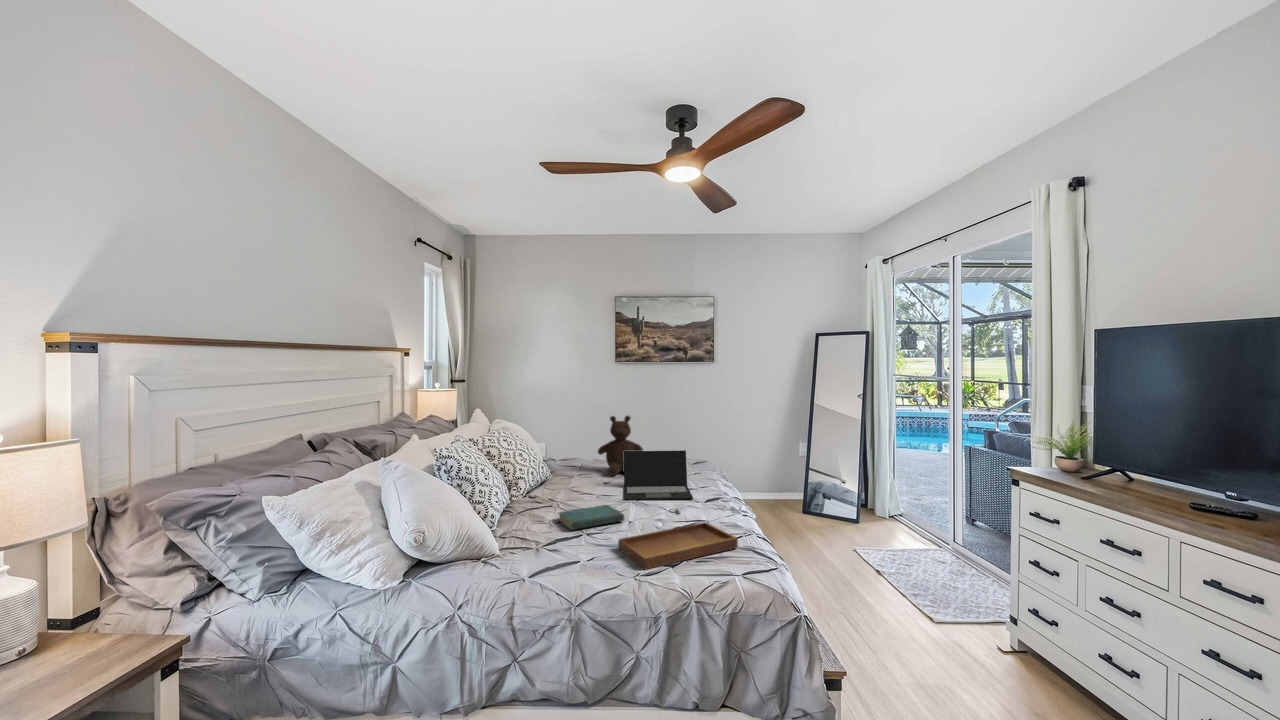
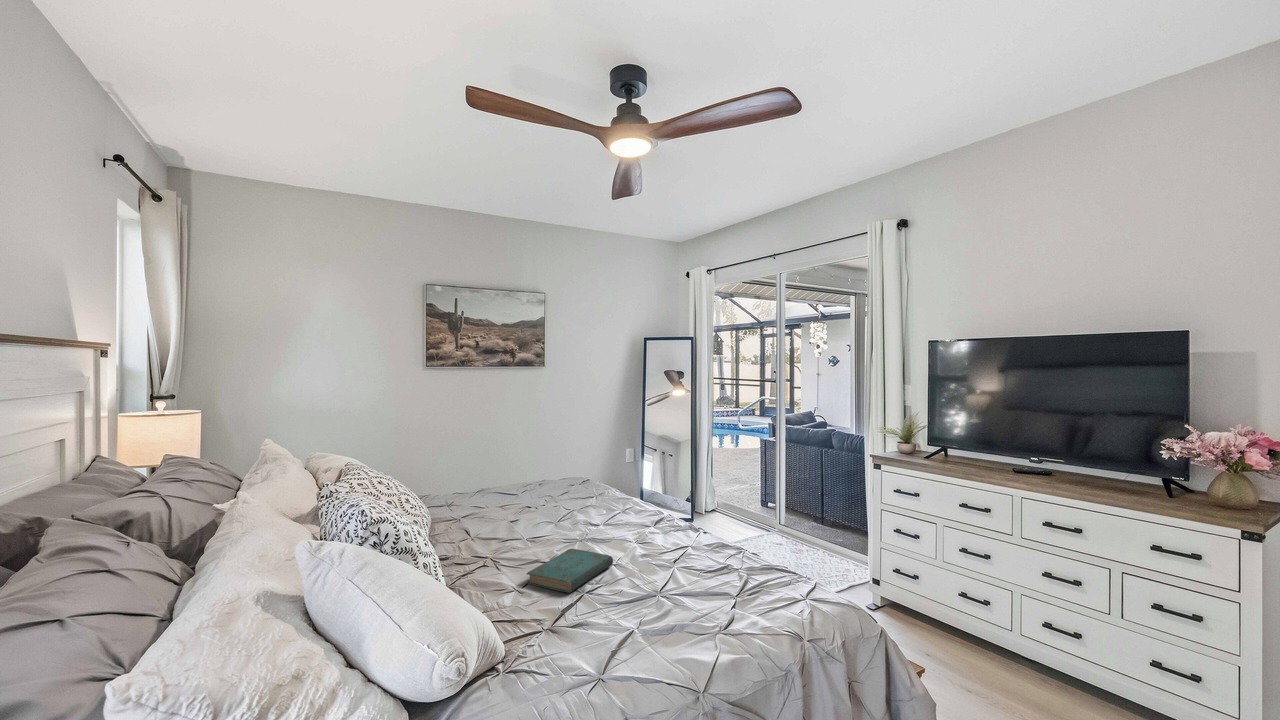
teddy bear: present [598,416,643,476] -> none [477,432,538,511]
laptop: present [624,450,693,500] -> none [538,468,640,539]
tray: present [618,509,738,569] -> none [658,536,766,618]

